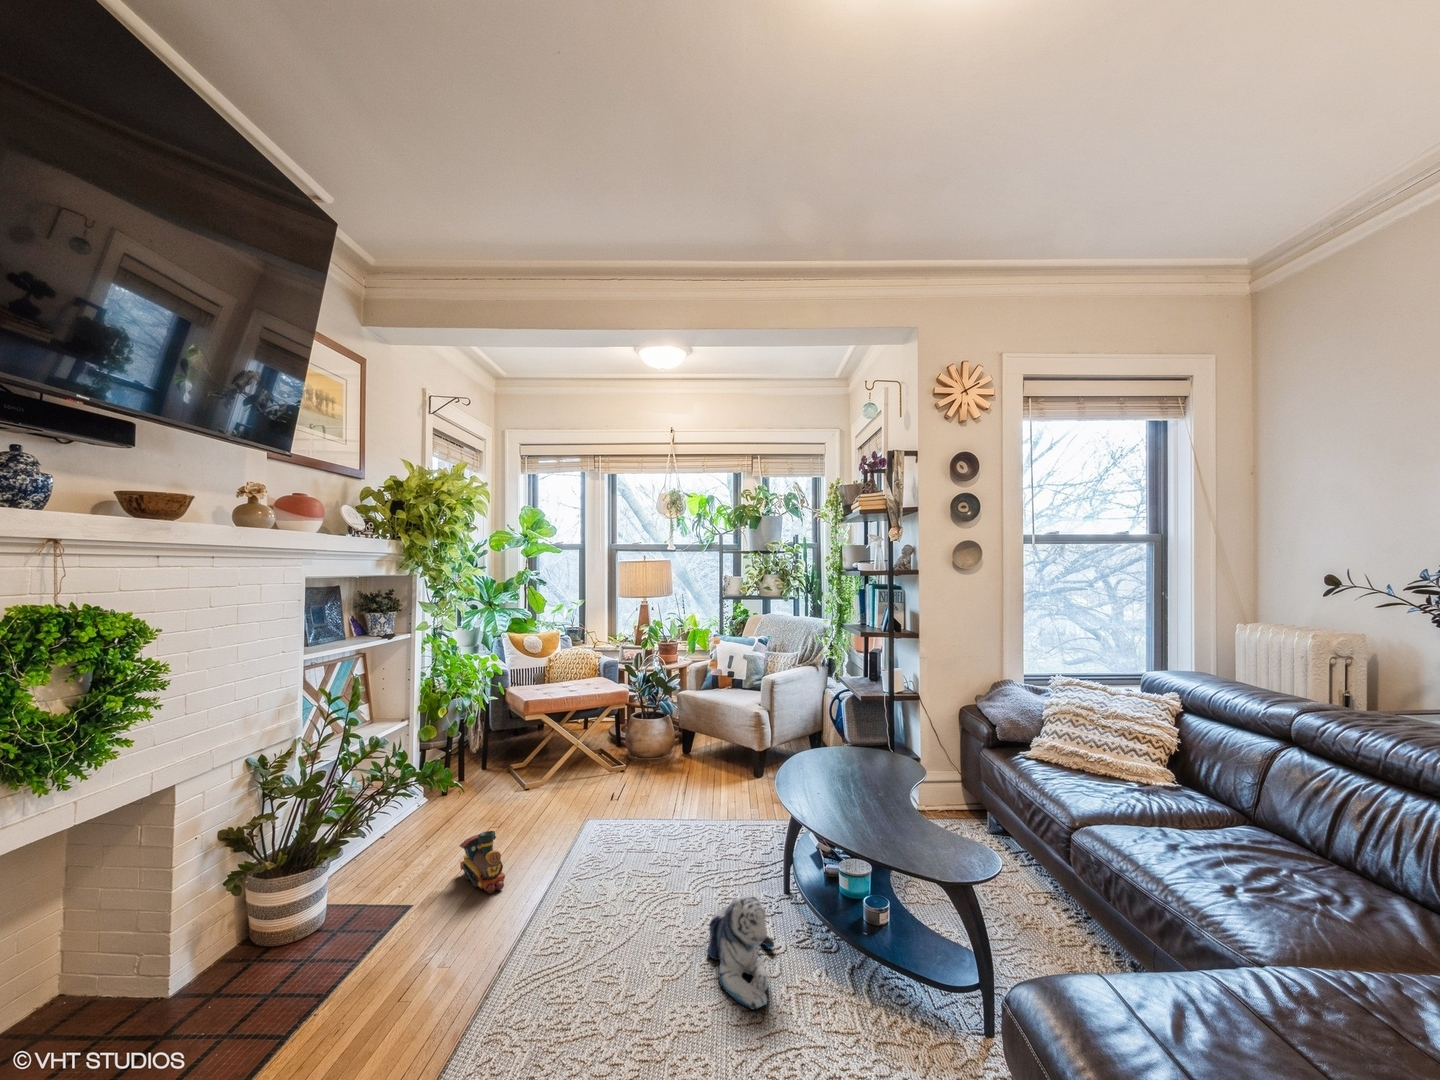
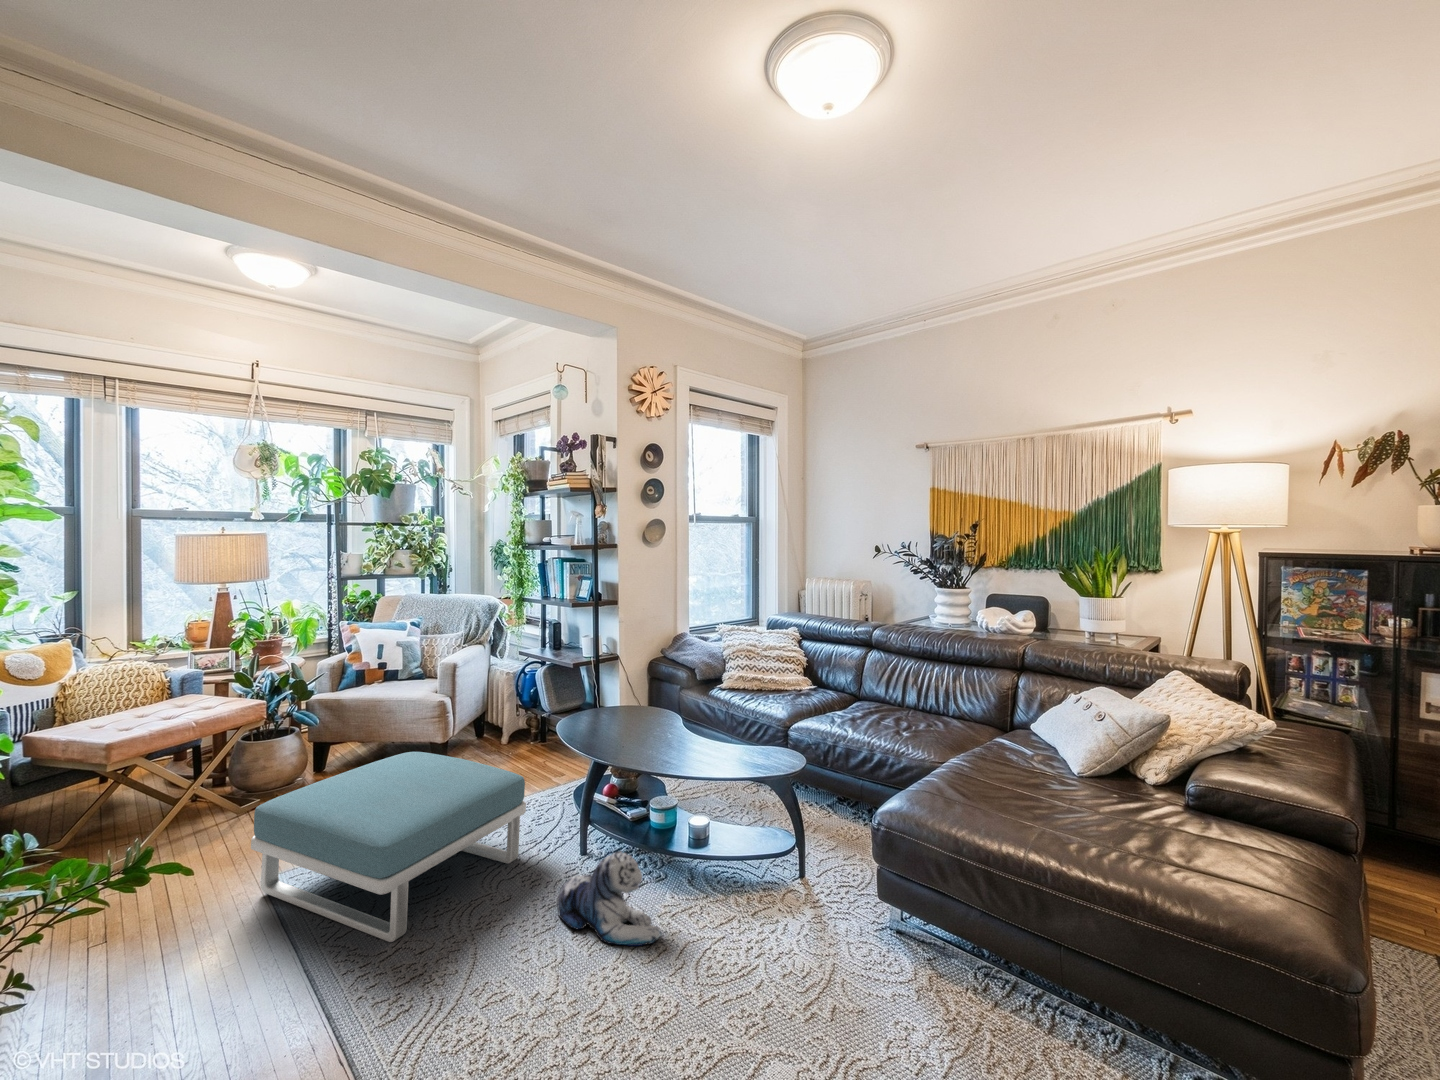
footstool: none [571,749,746,897] -> present [251,752,526,942]
toy train: present [459,831,505,894] -> none [105,929,225,1025]

